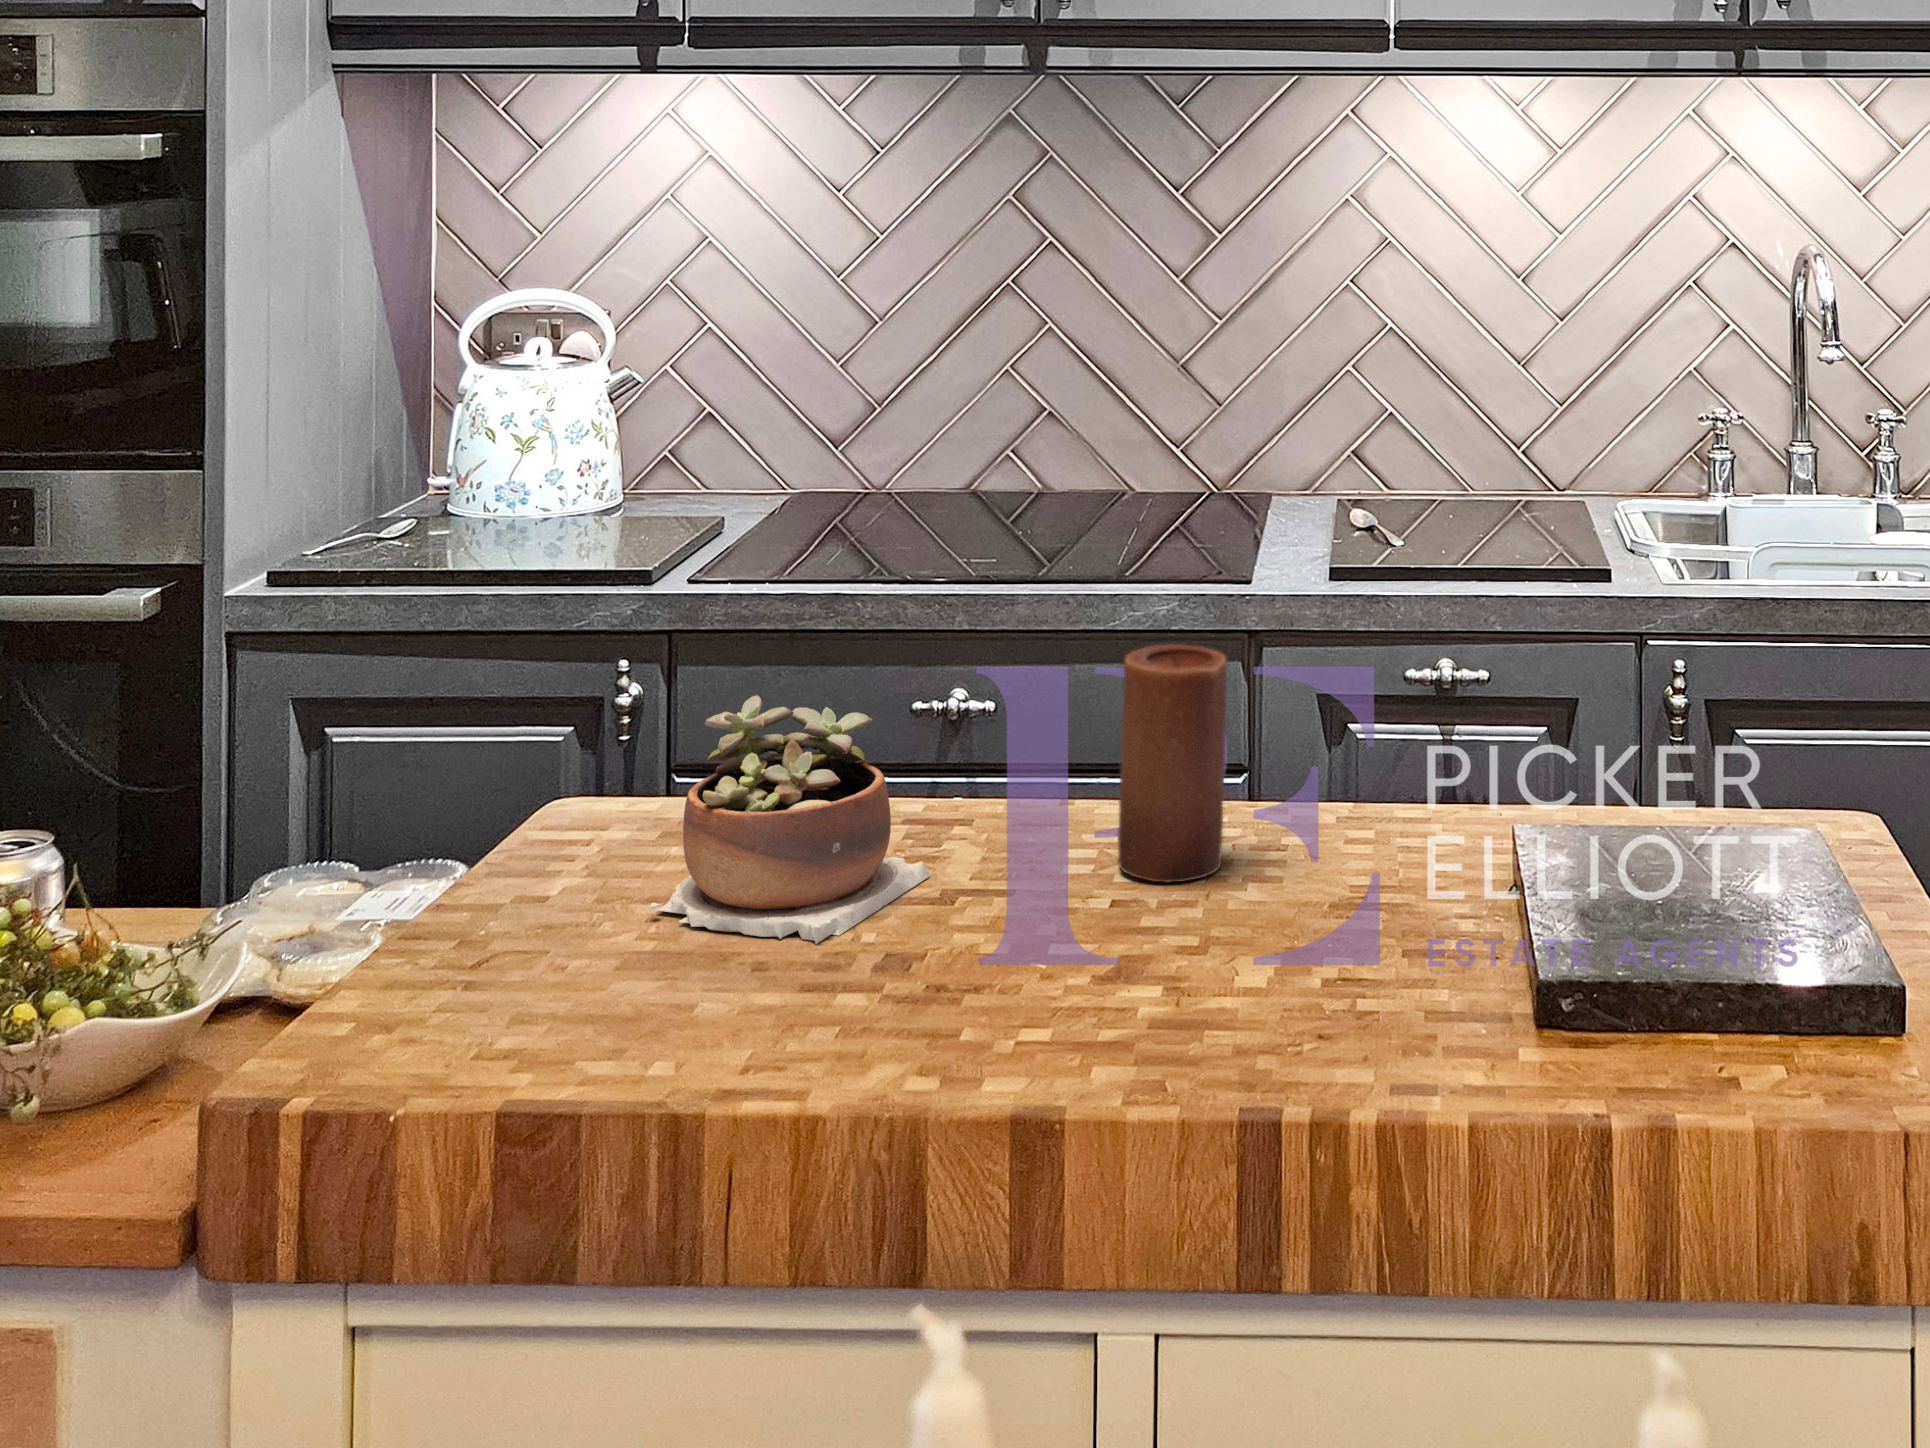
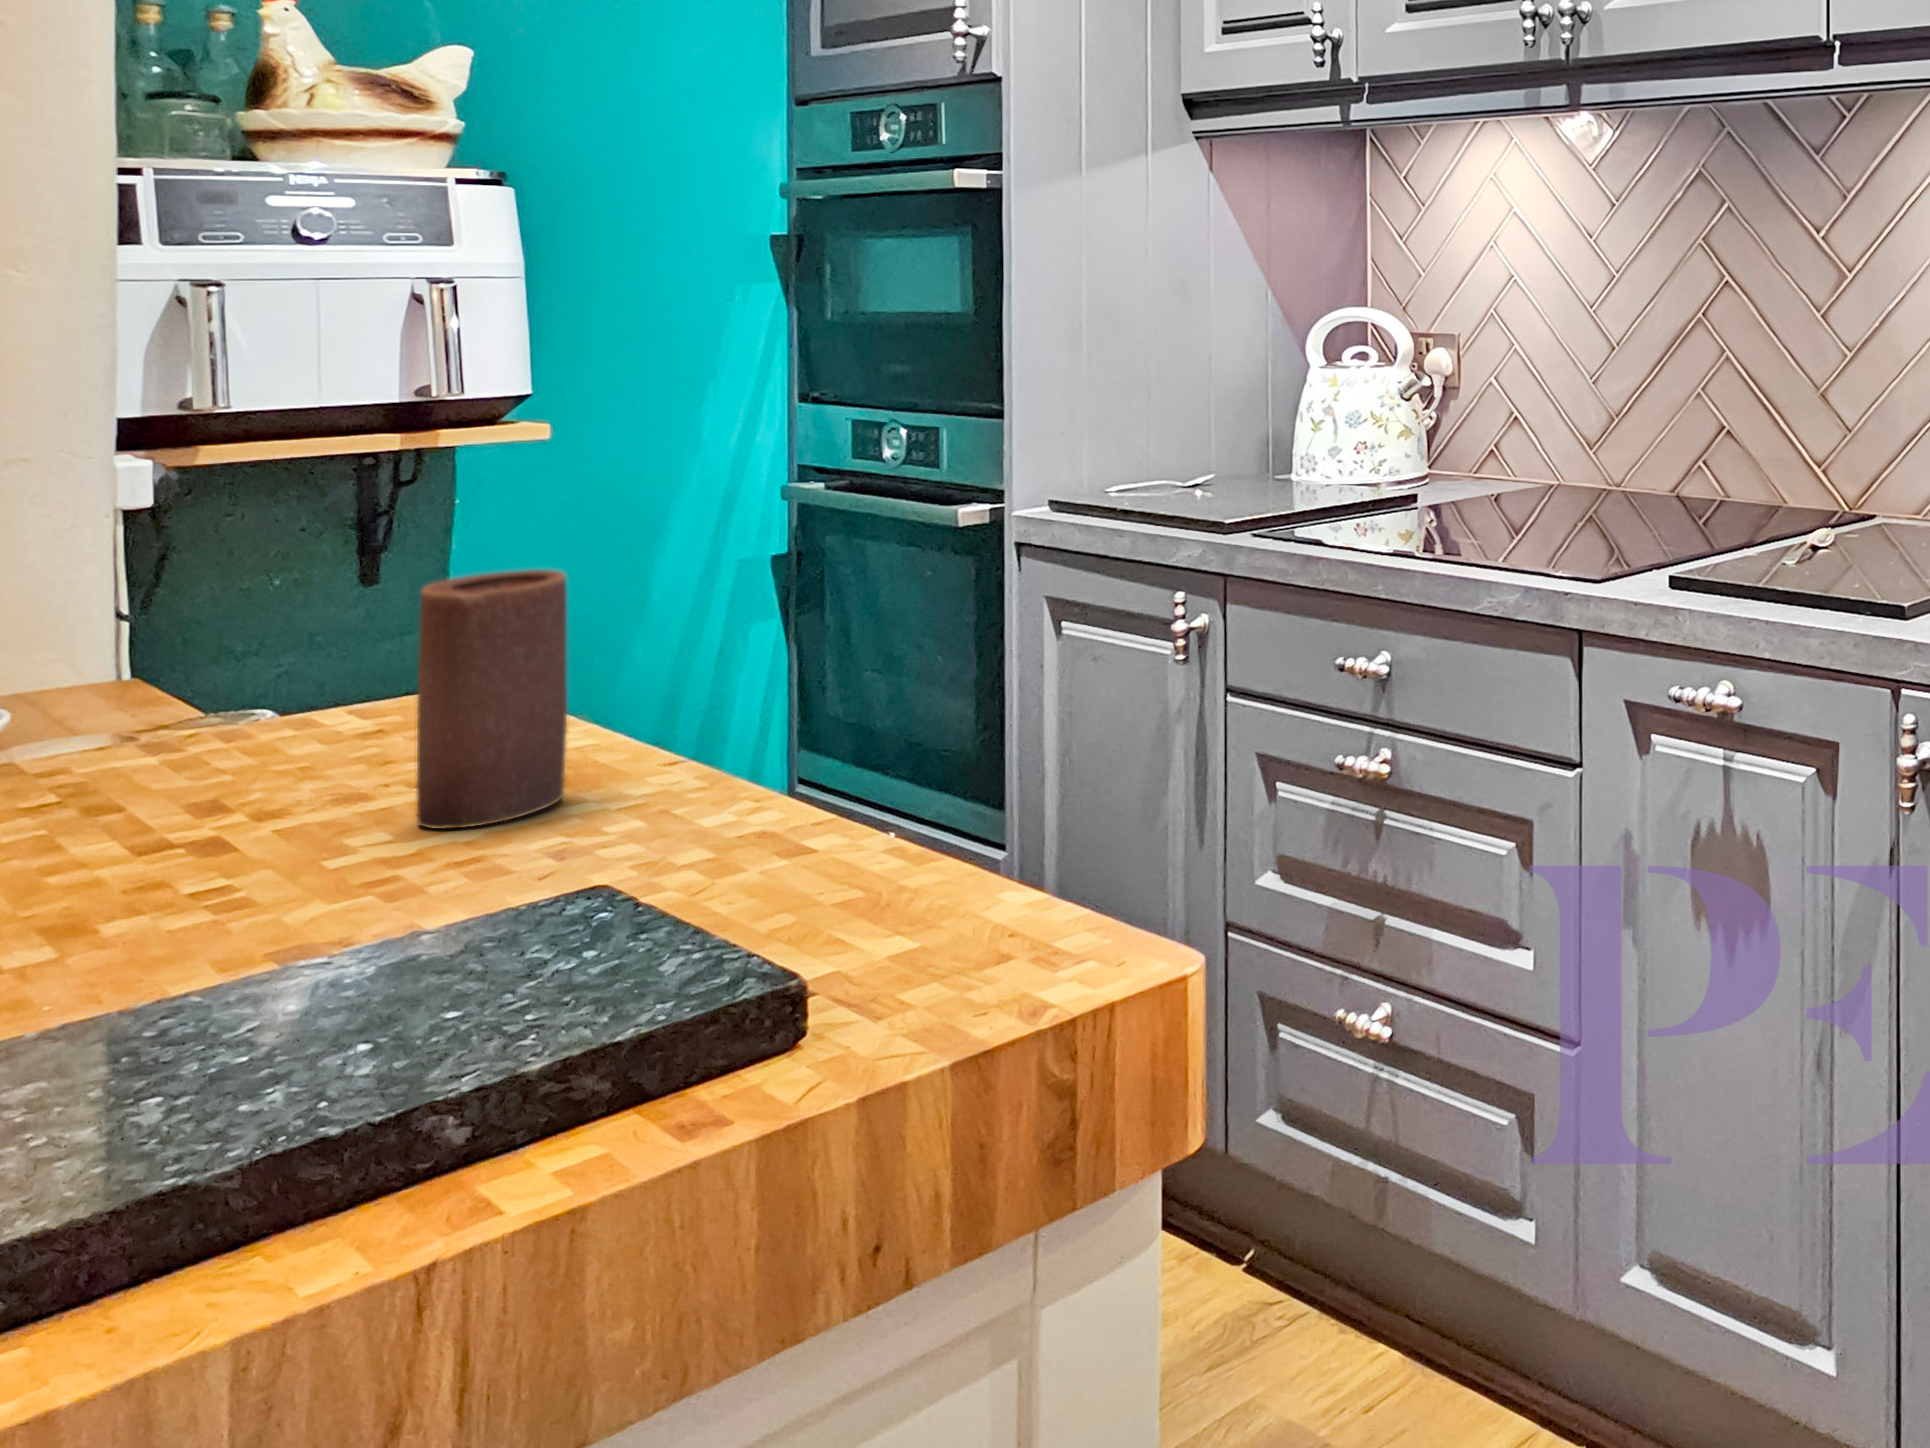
succulent plant: present [649,696,930,944] -> none [82,579,394,823]

